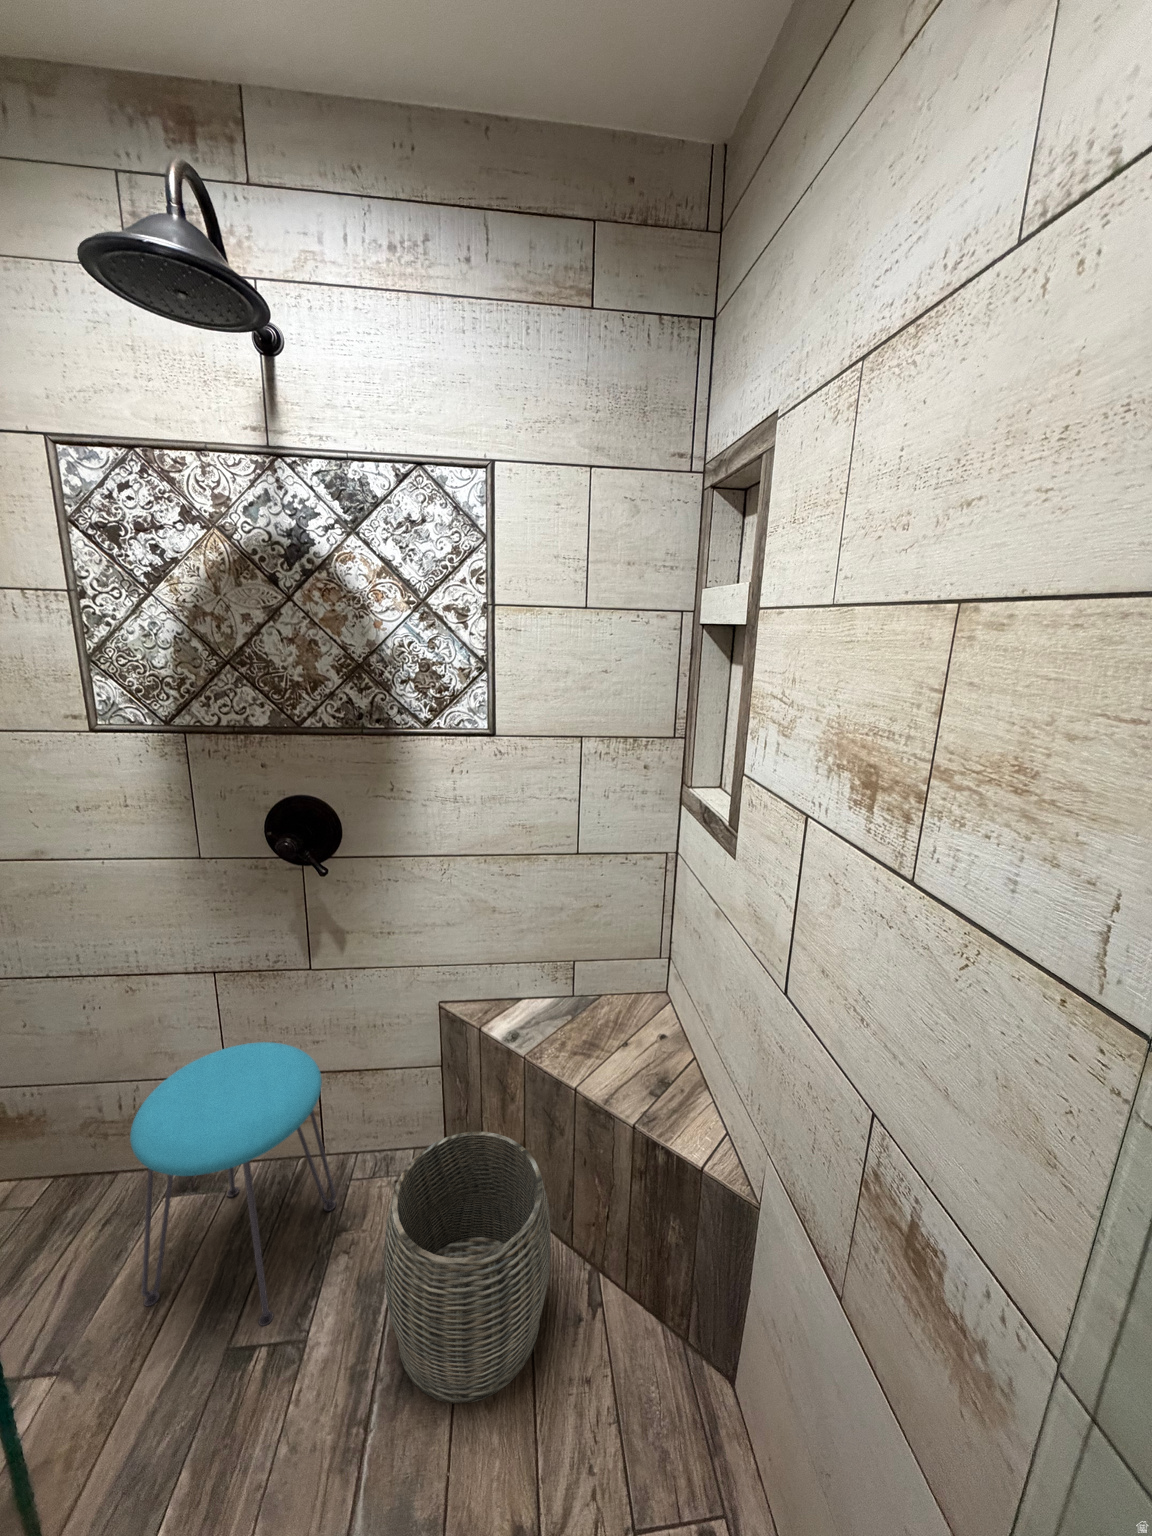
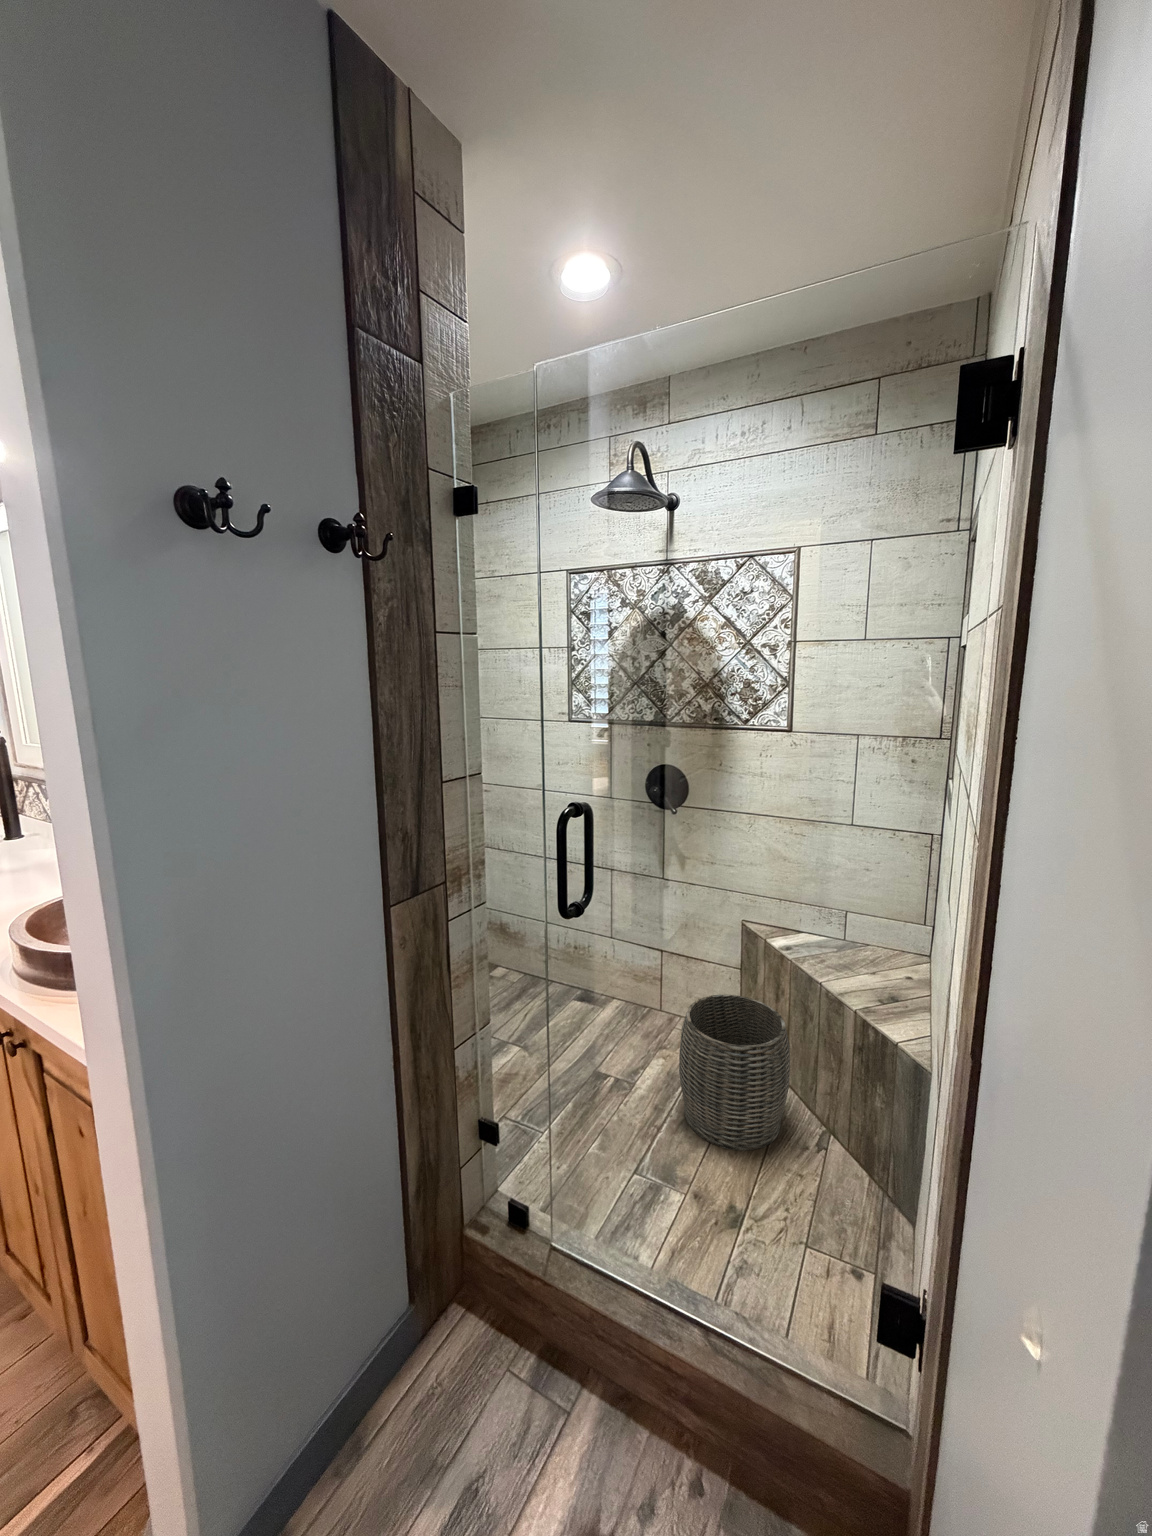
stool: present [130,1042,336,1326] -> none [559,914,664,1070]

